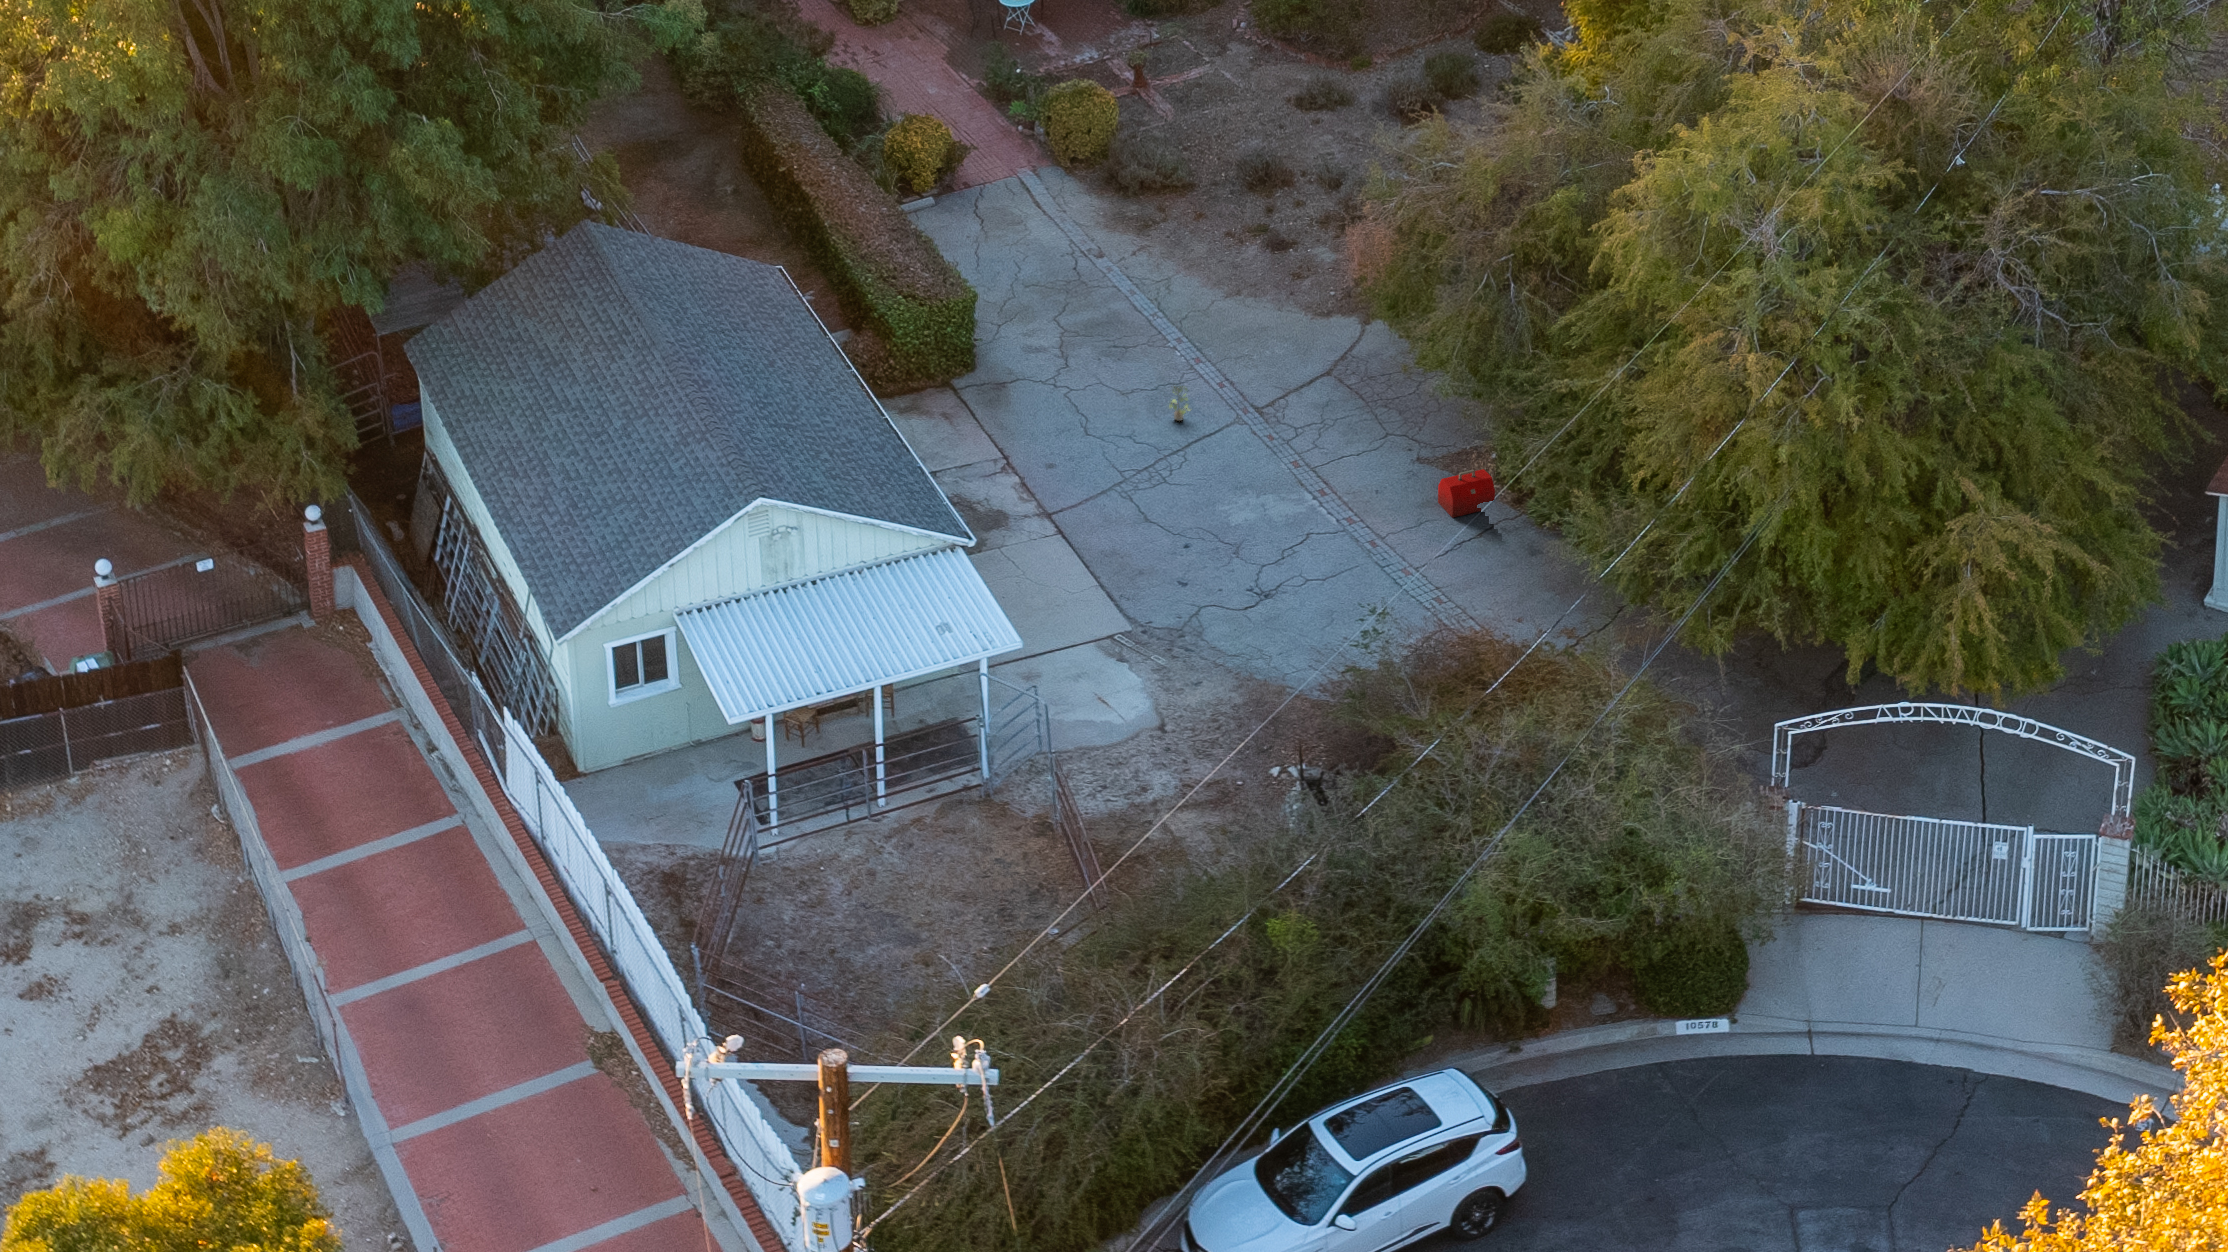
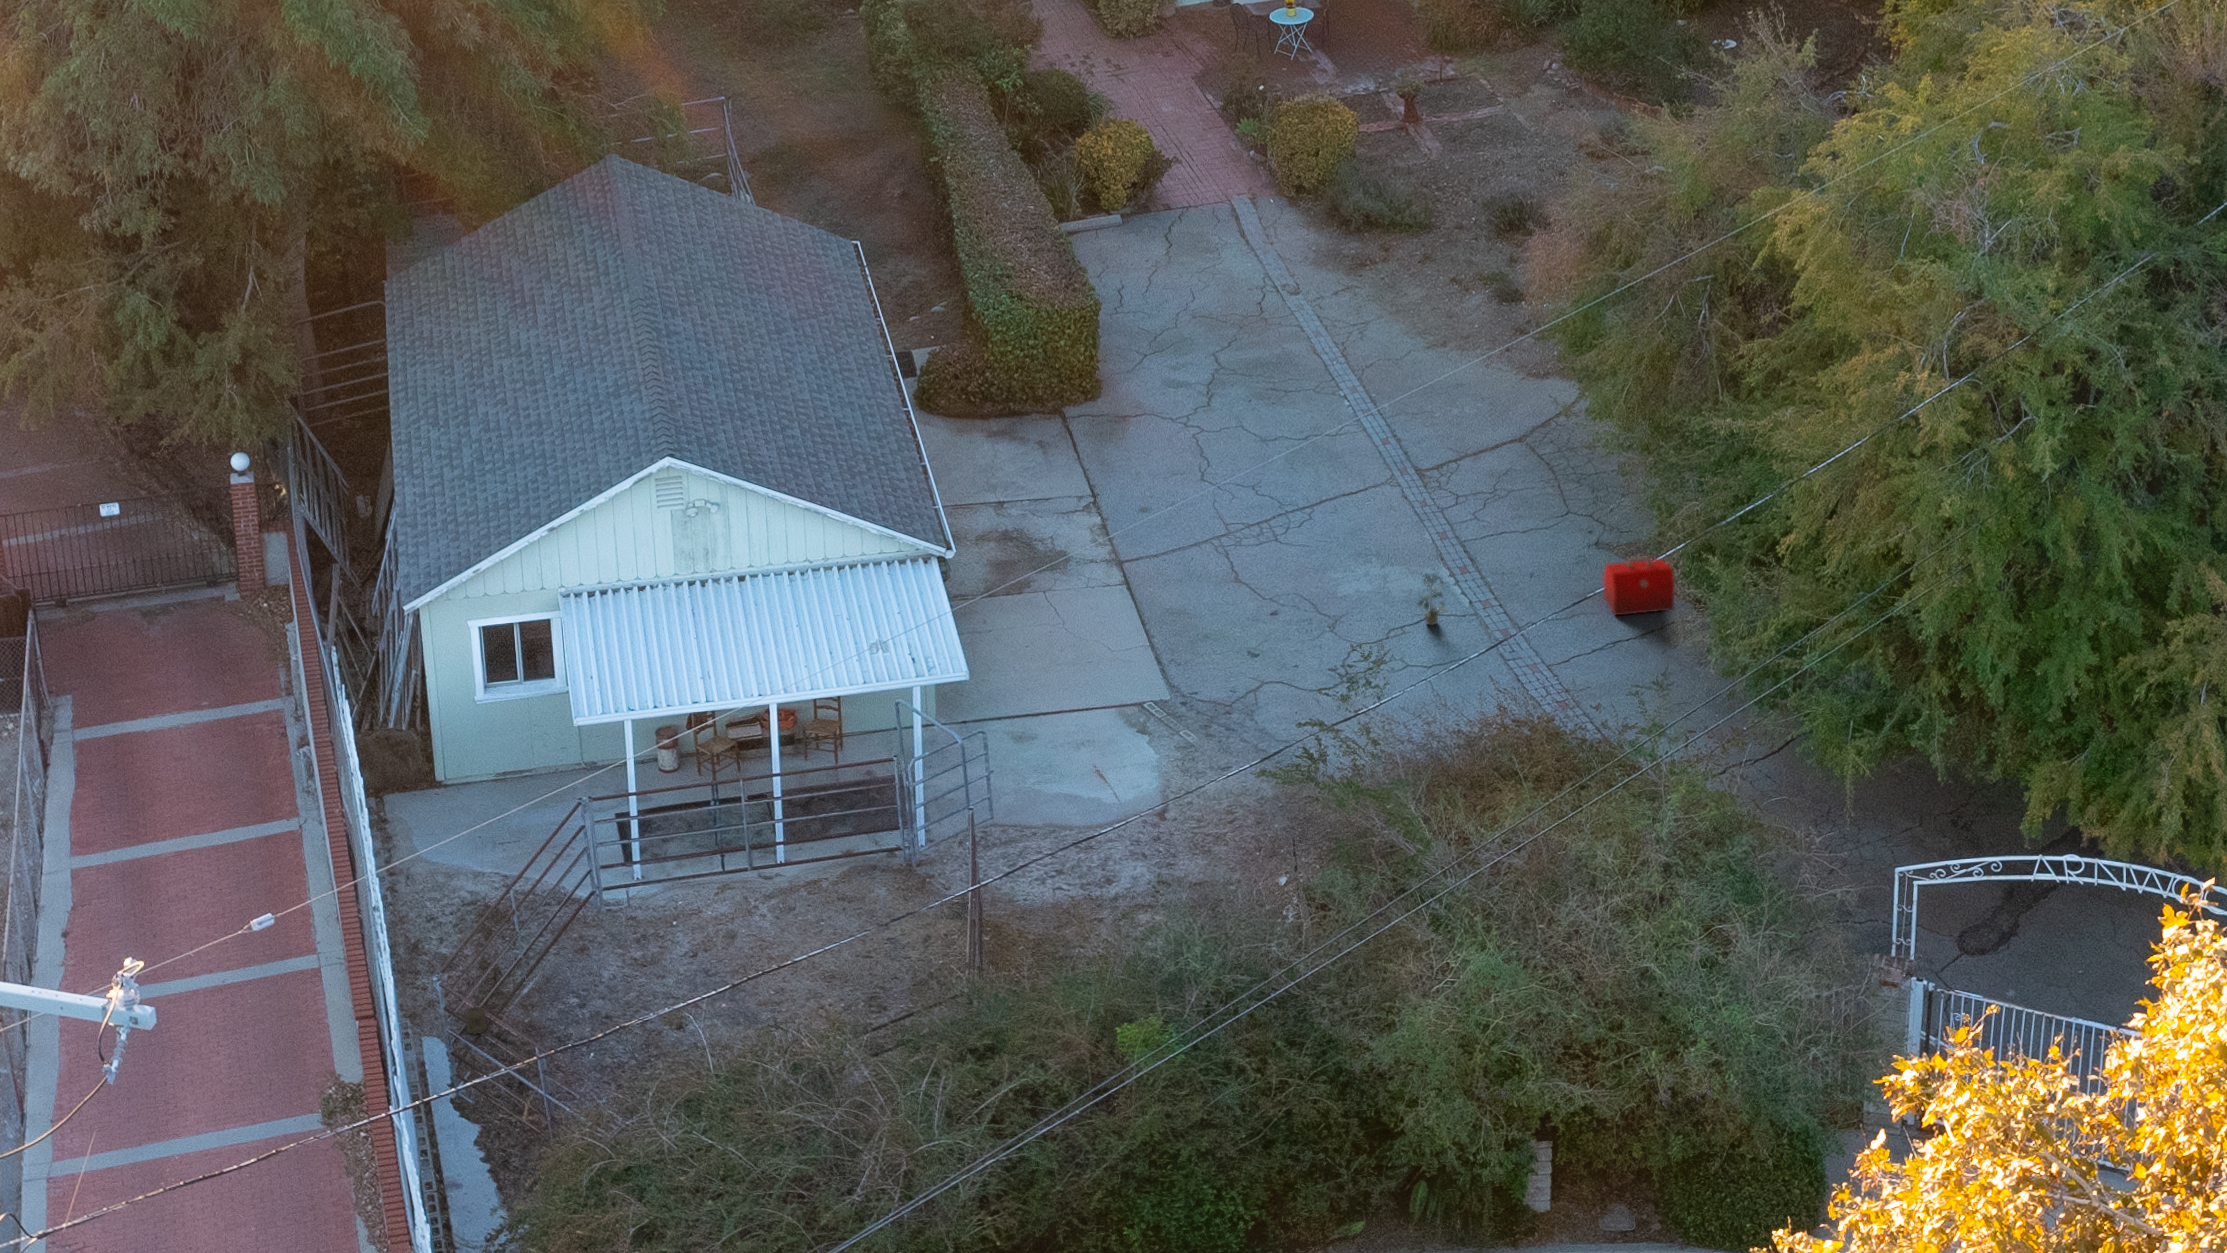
potted plant: present [1169,386,1189,421] -> present [1418,574,1444,626]
watering can: none [744,944,764,969] -> present [465,1004,487,1034]

